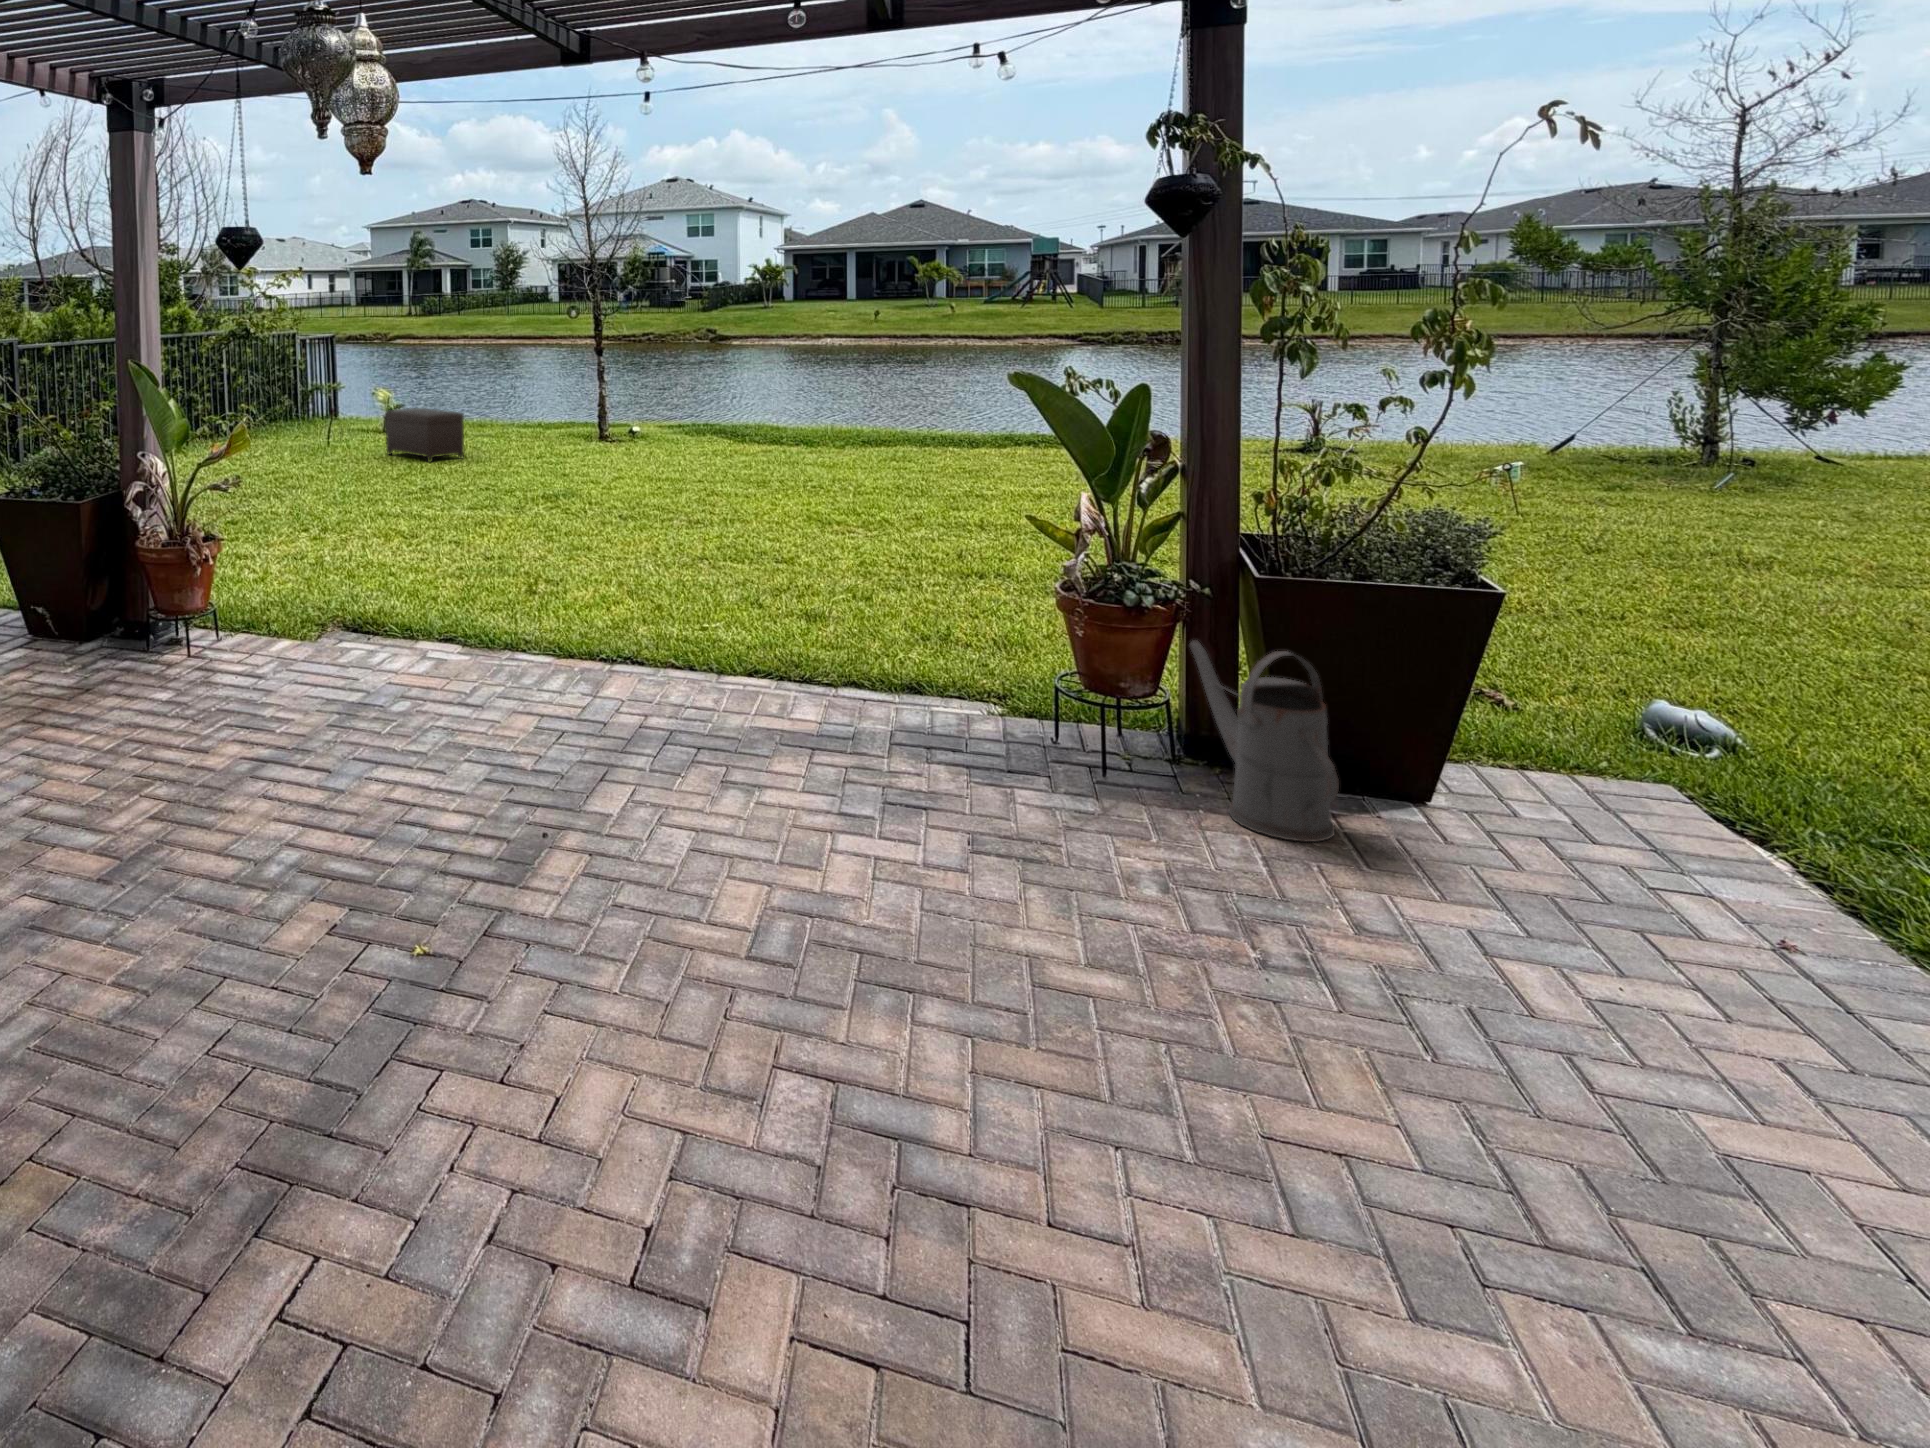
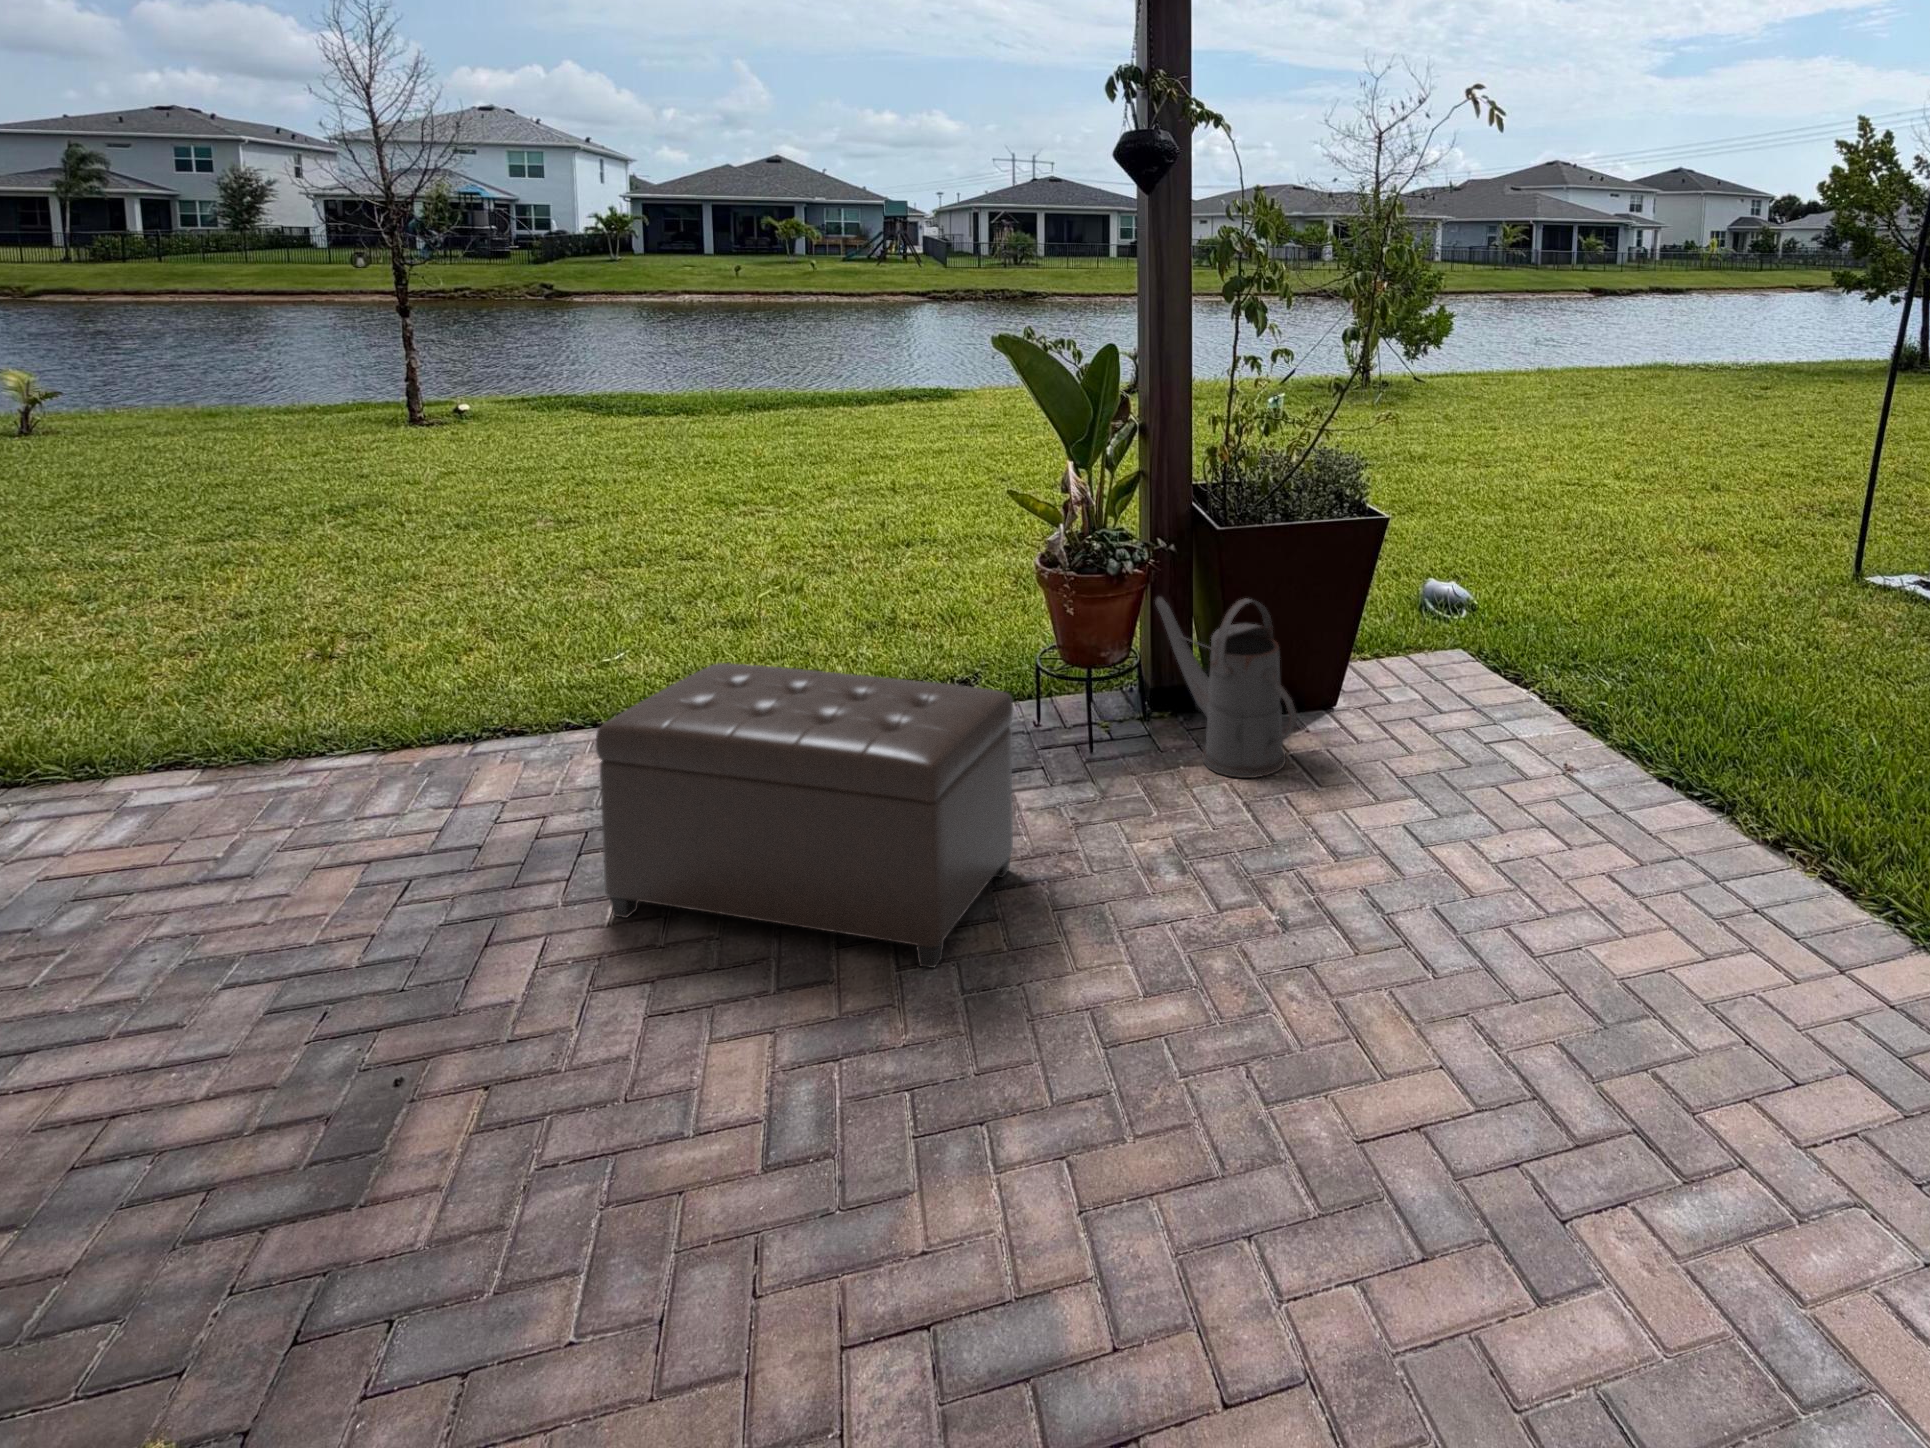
ottoman: present [385,408,464,462] -> present [596,663,1014,968]

